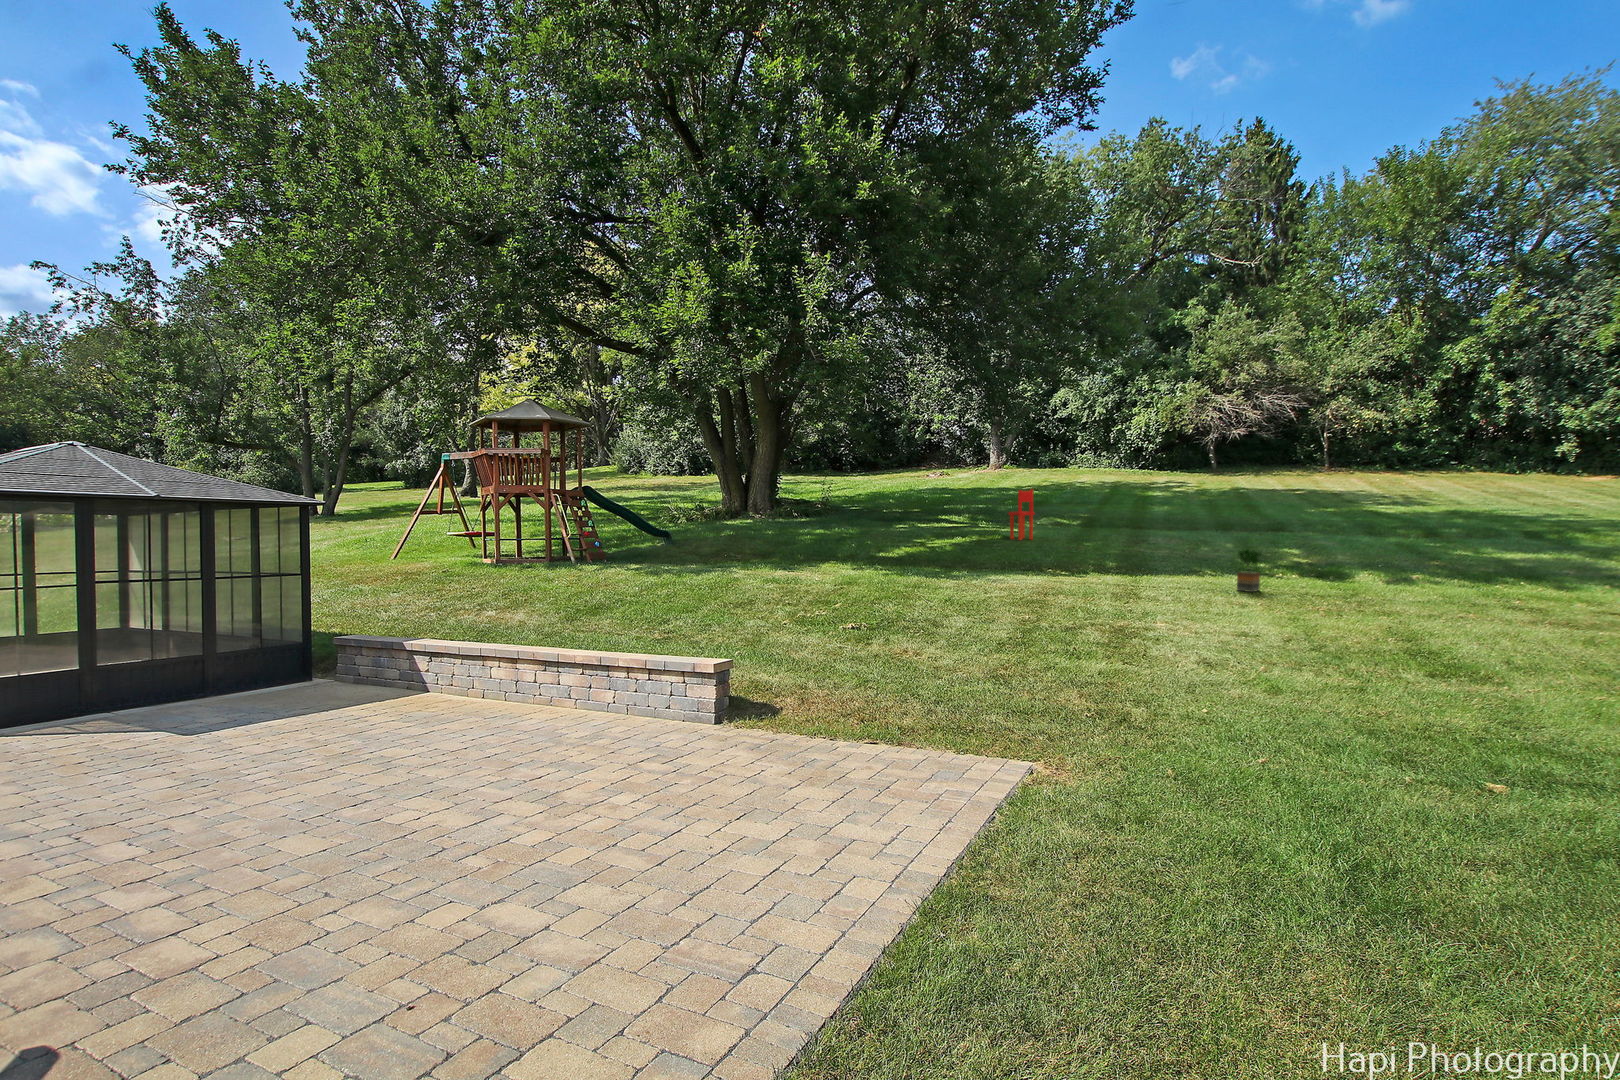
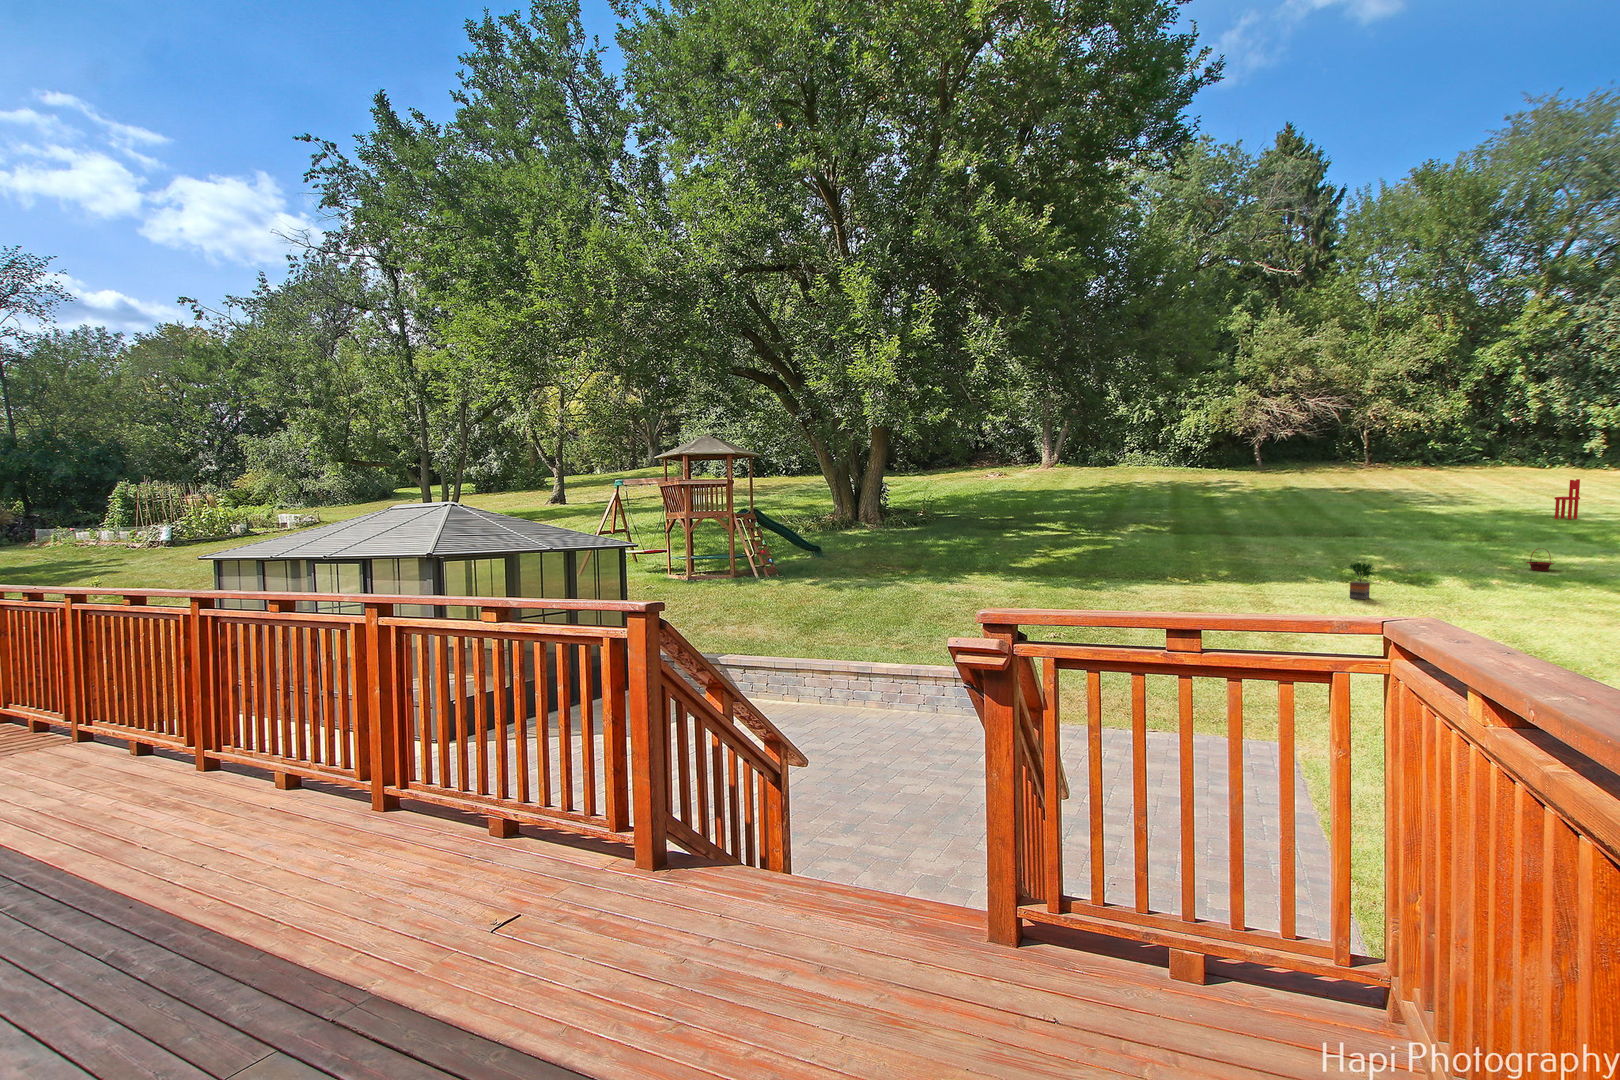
chair: present [1009,489,1035,540] -> present [1555,479,1580,519]
basket: none [1455,540,1487,566] -> present [1526,548,1554,571]

